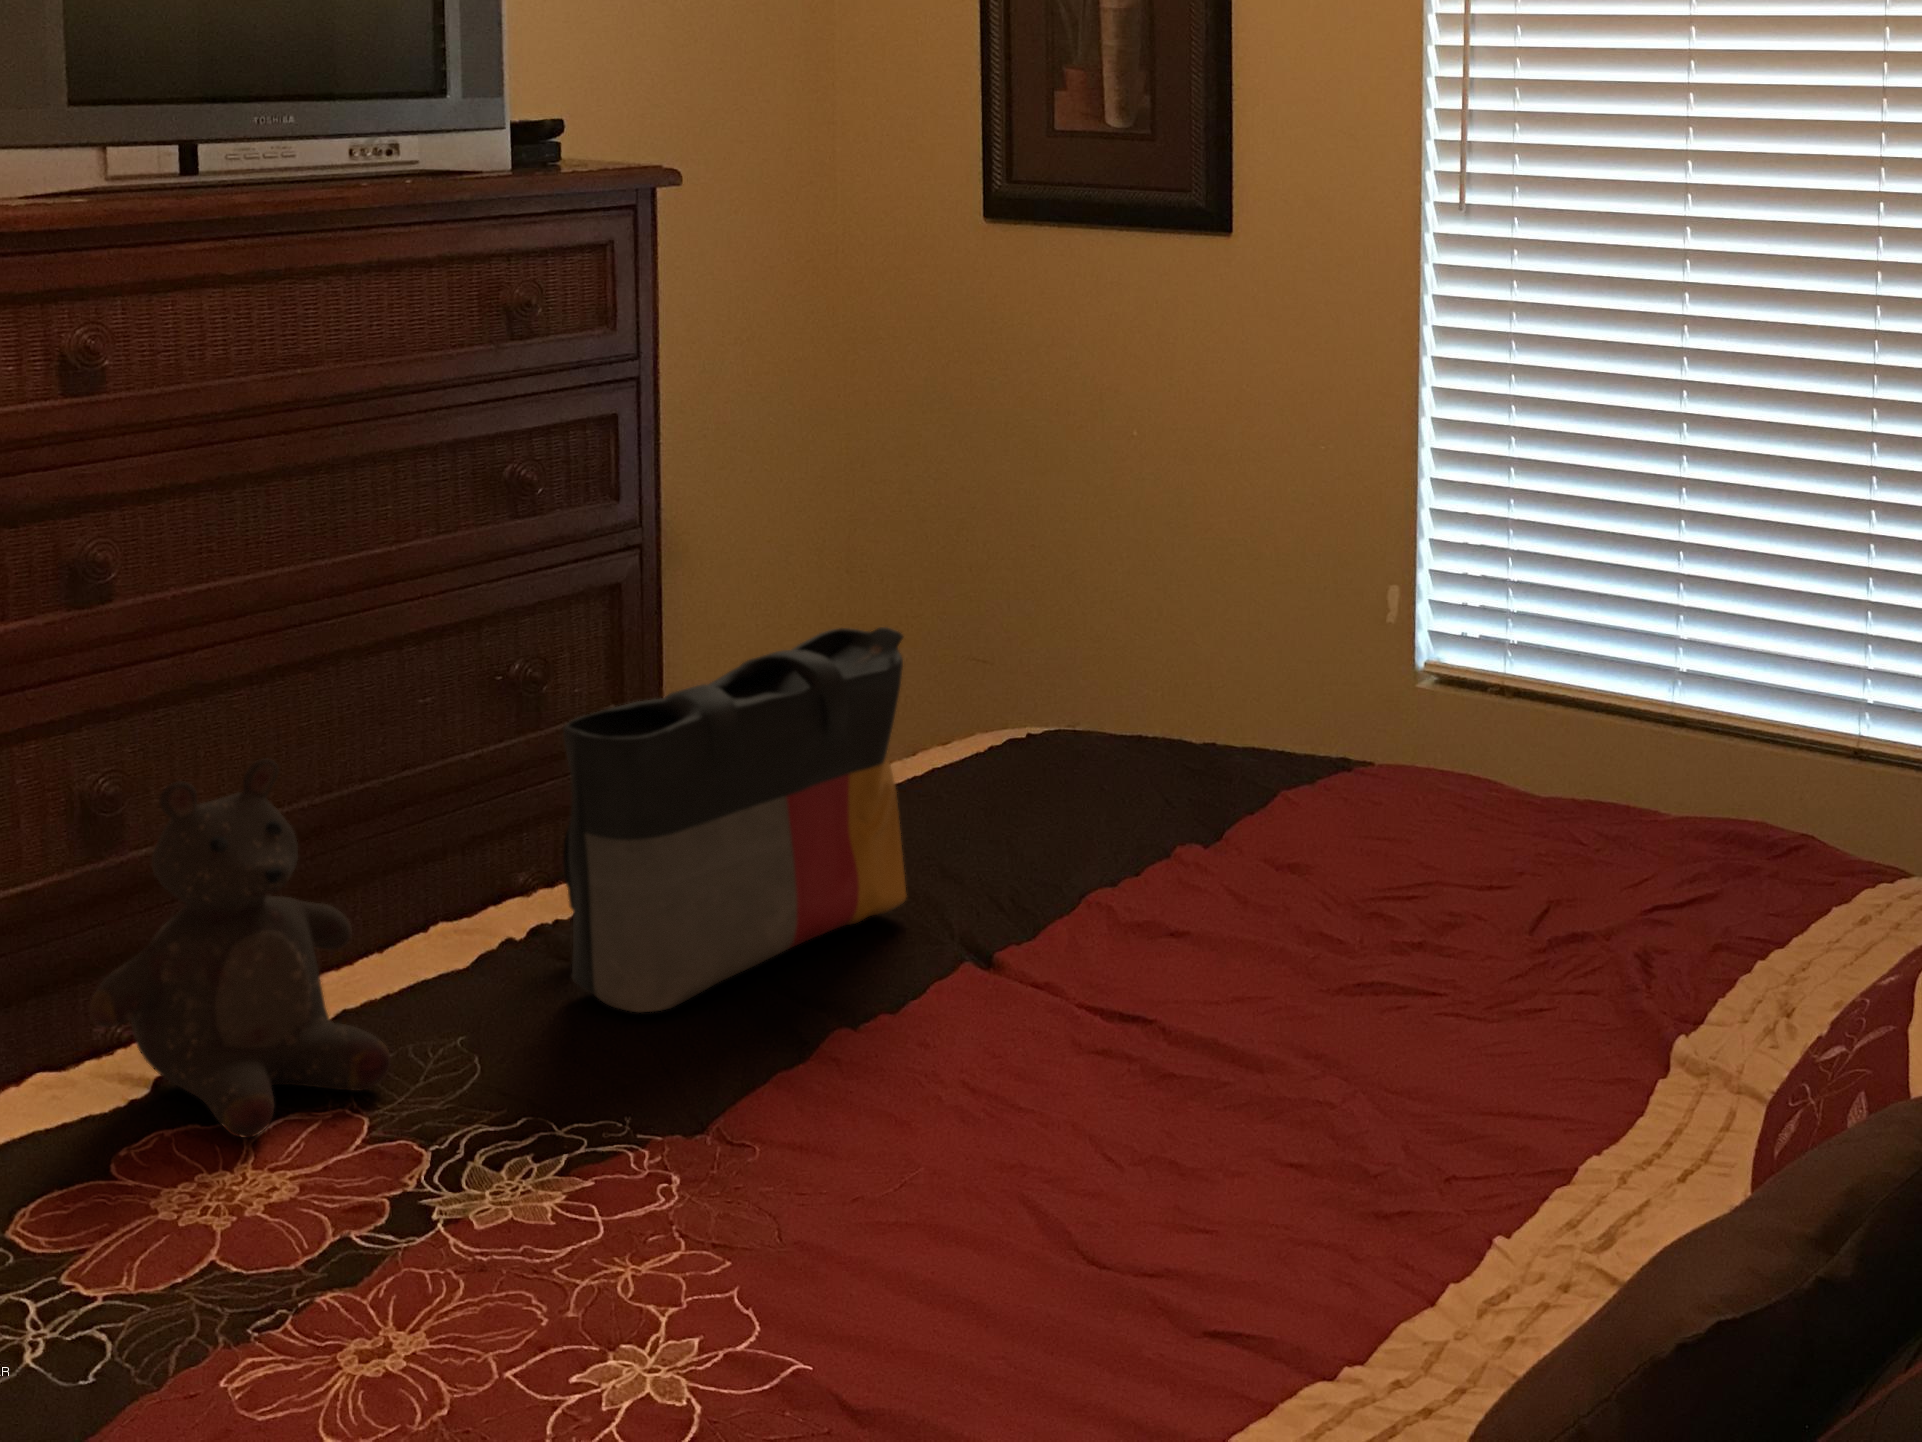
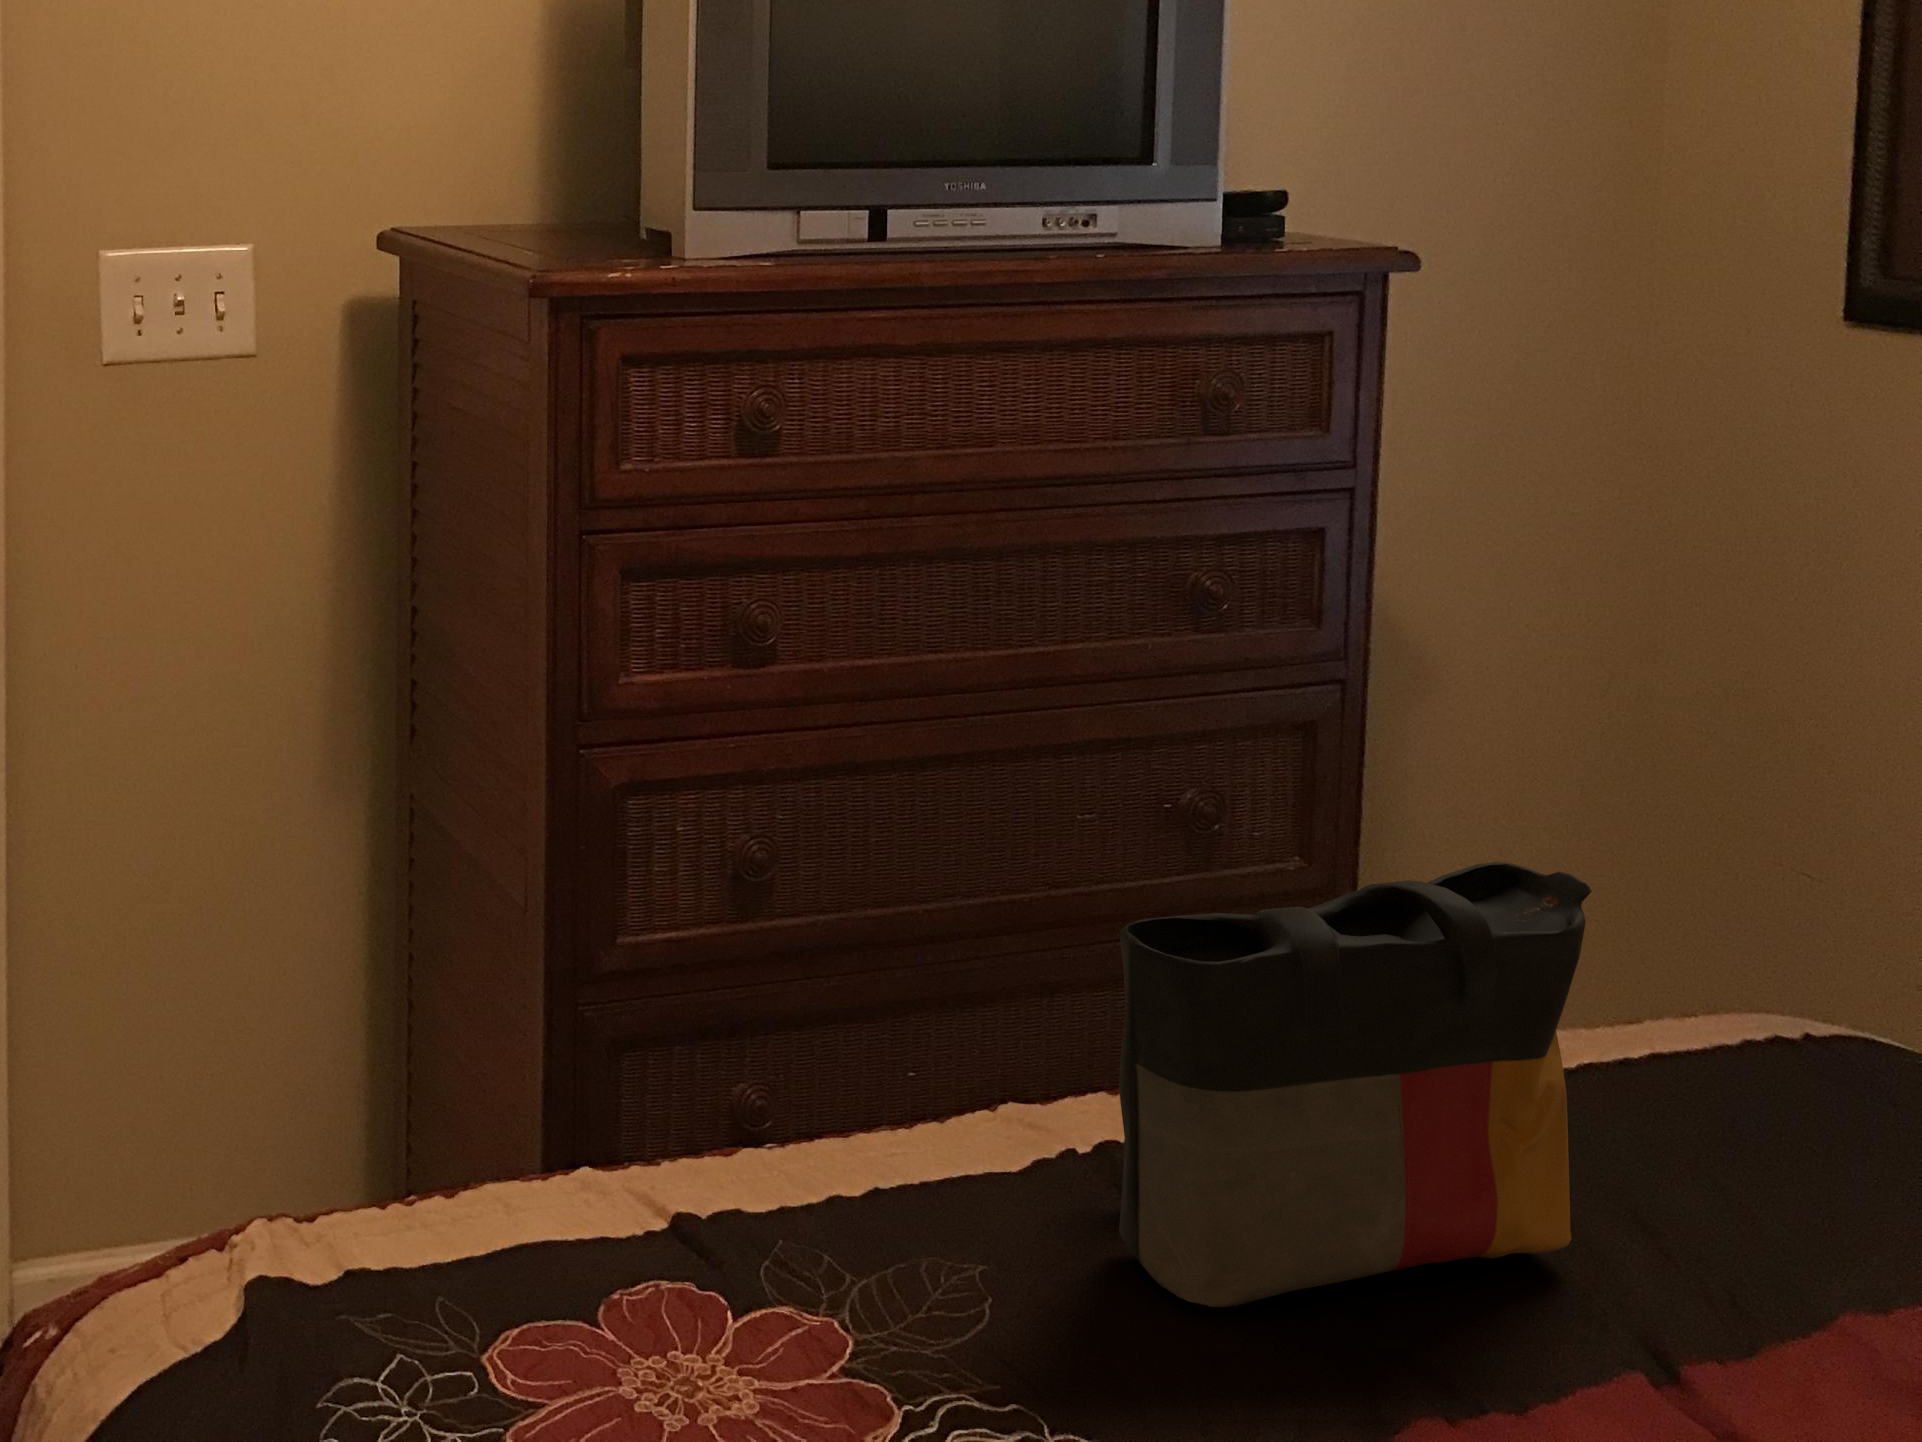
stuffed bear: present [90,759,391,1138] -> none [603,898,893,1323]

